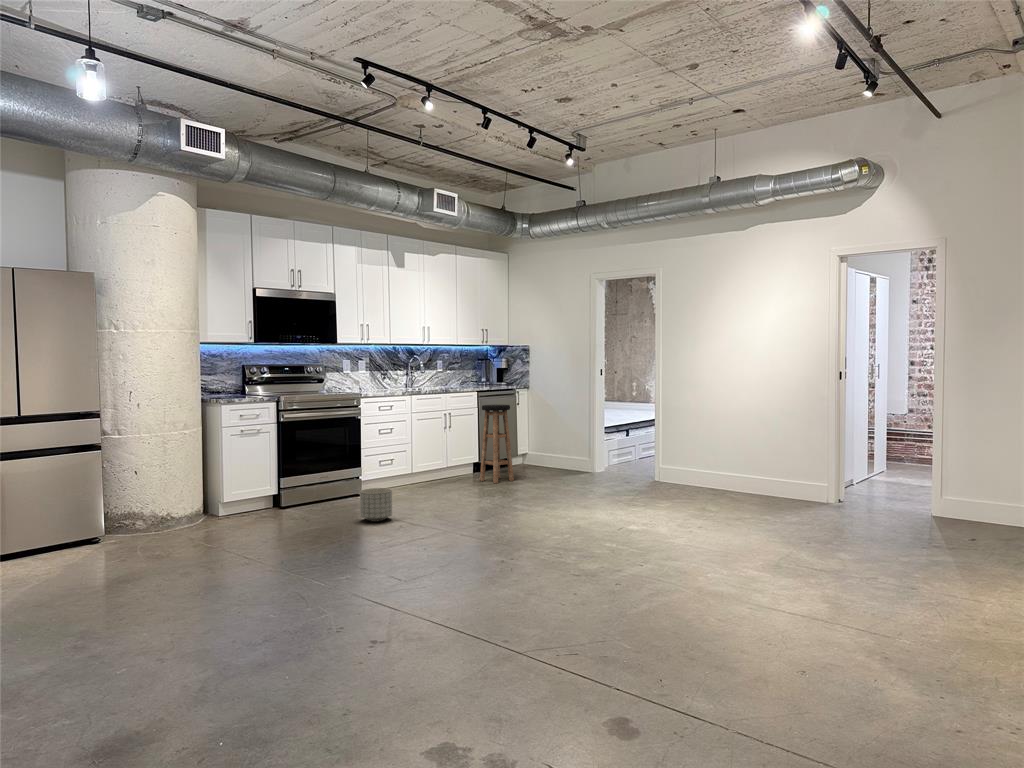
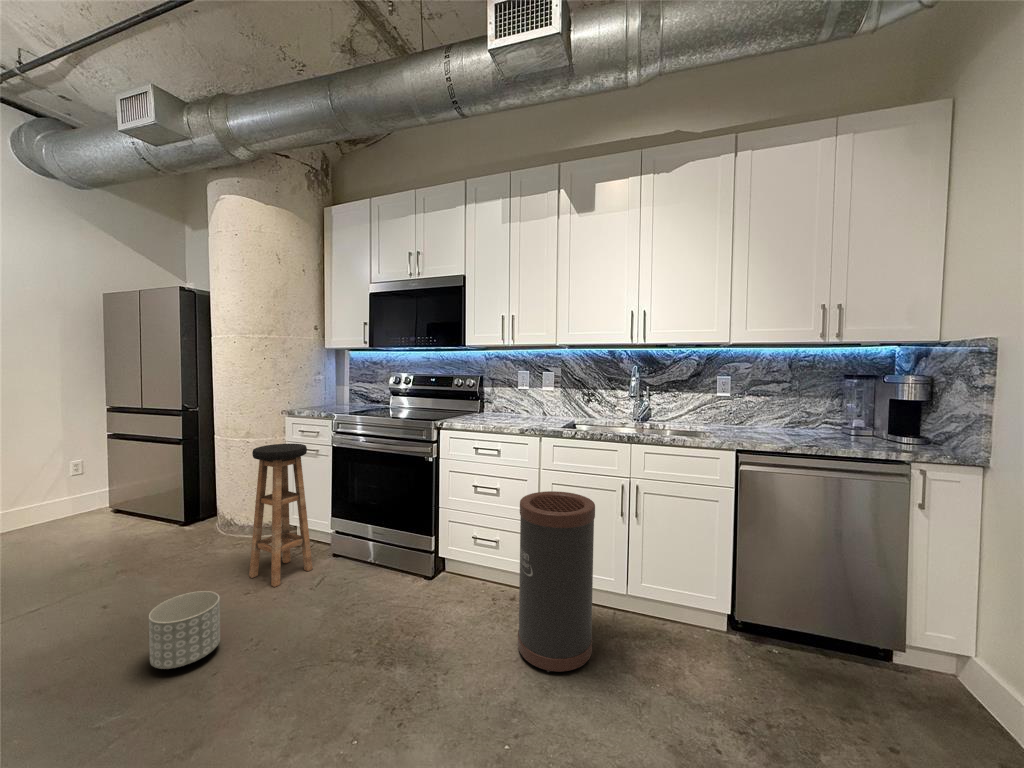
bar stool: present [480,405,514,483] -> present [249,444,313,587]
trash can: none [436,416,471,487] -> present [518,491,595,672]

